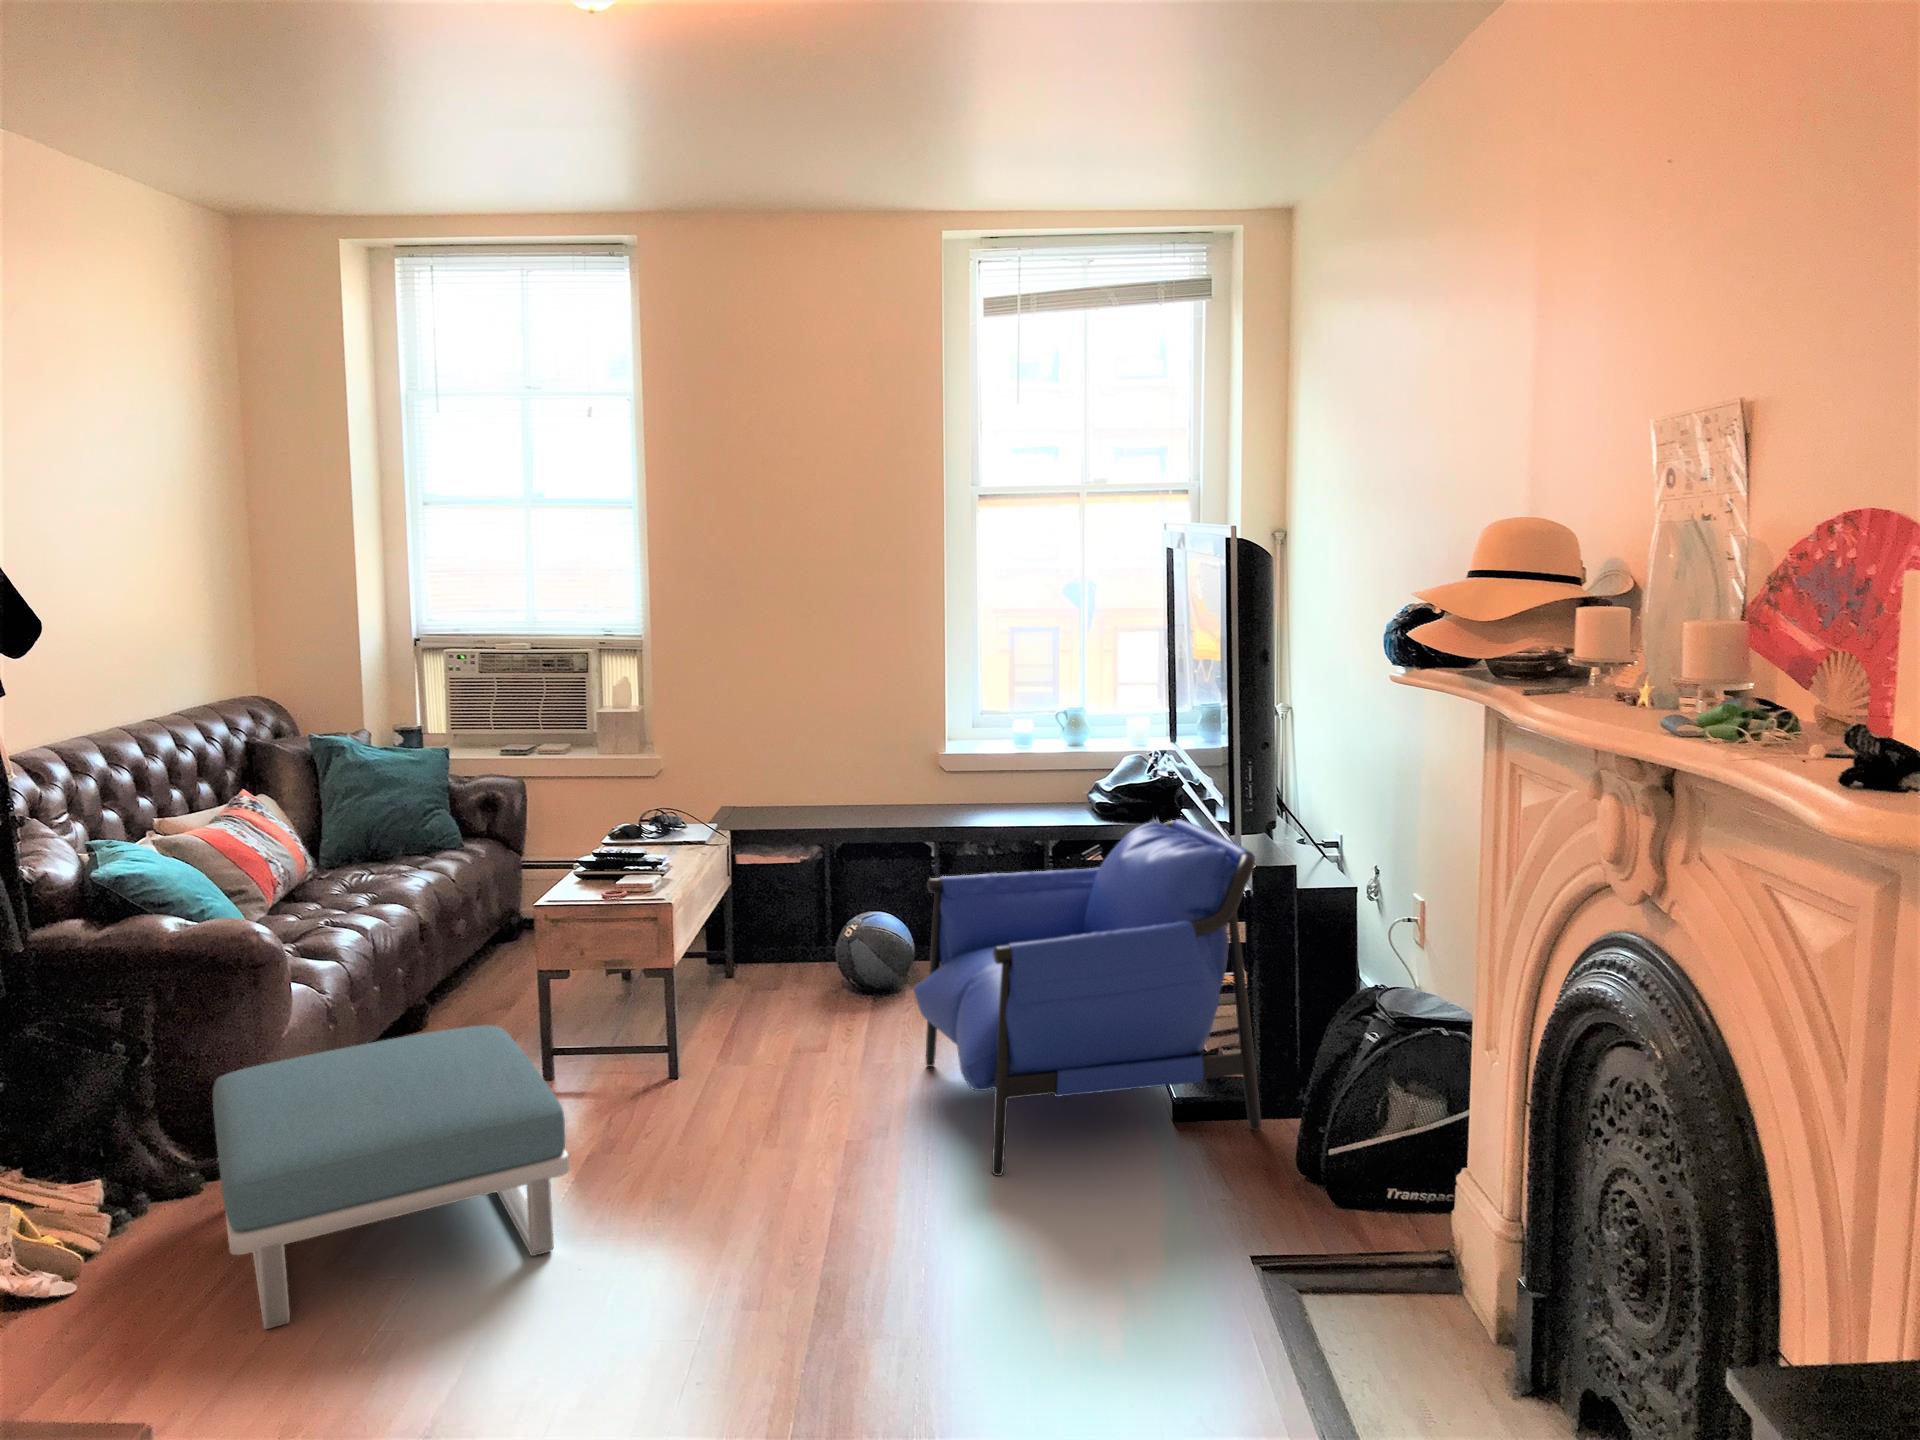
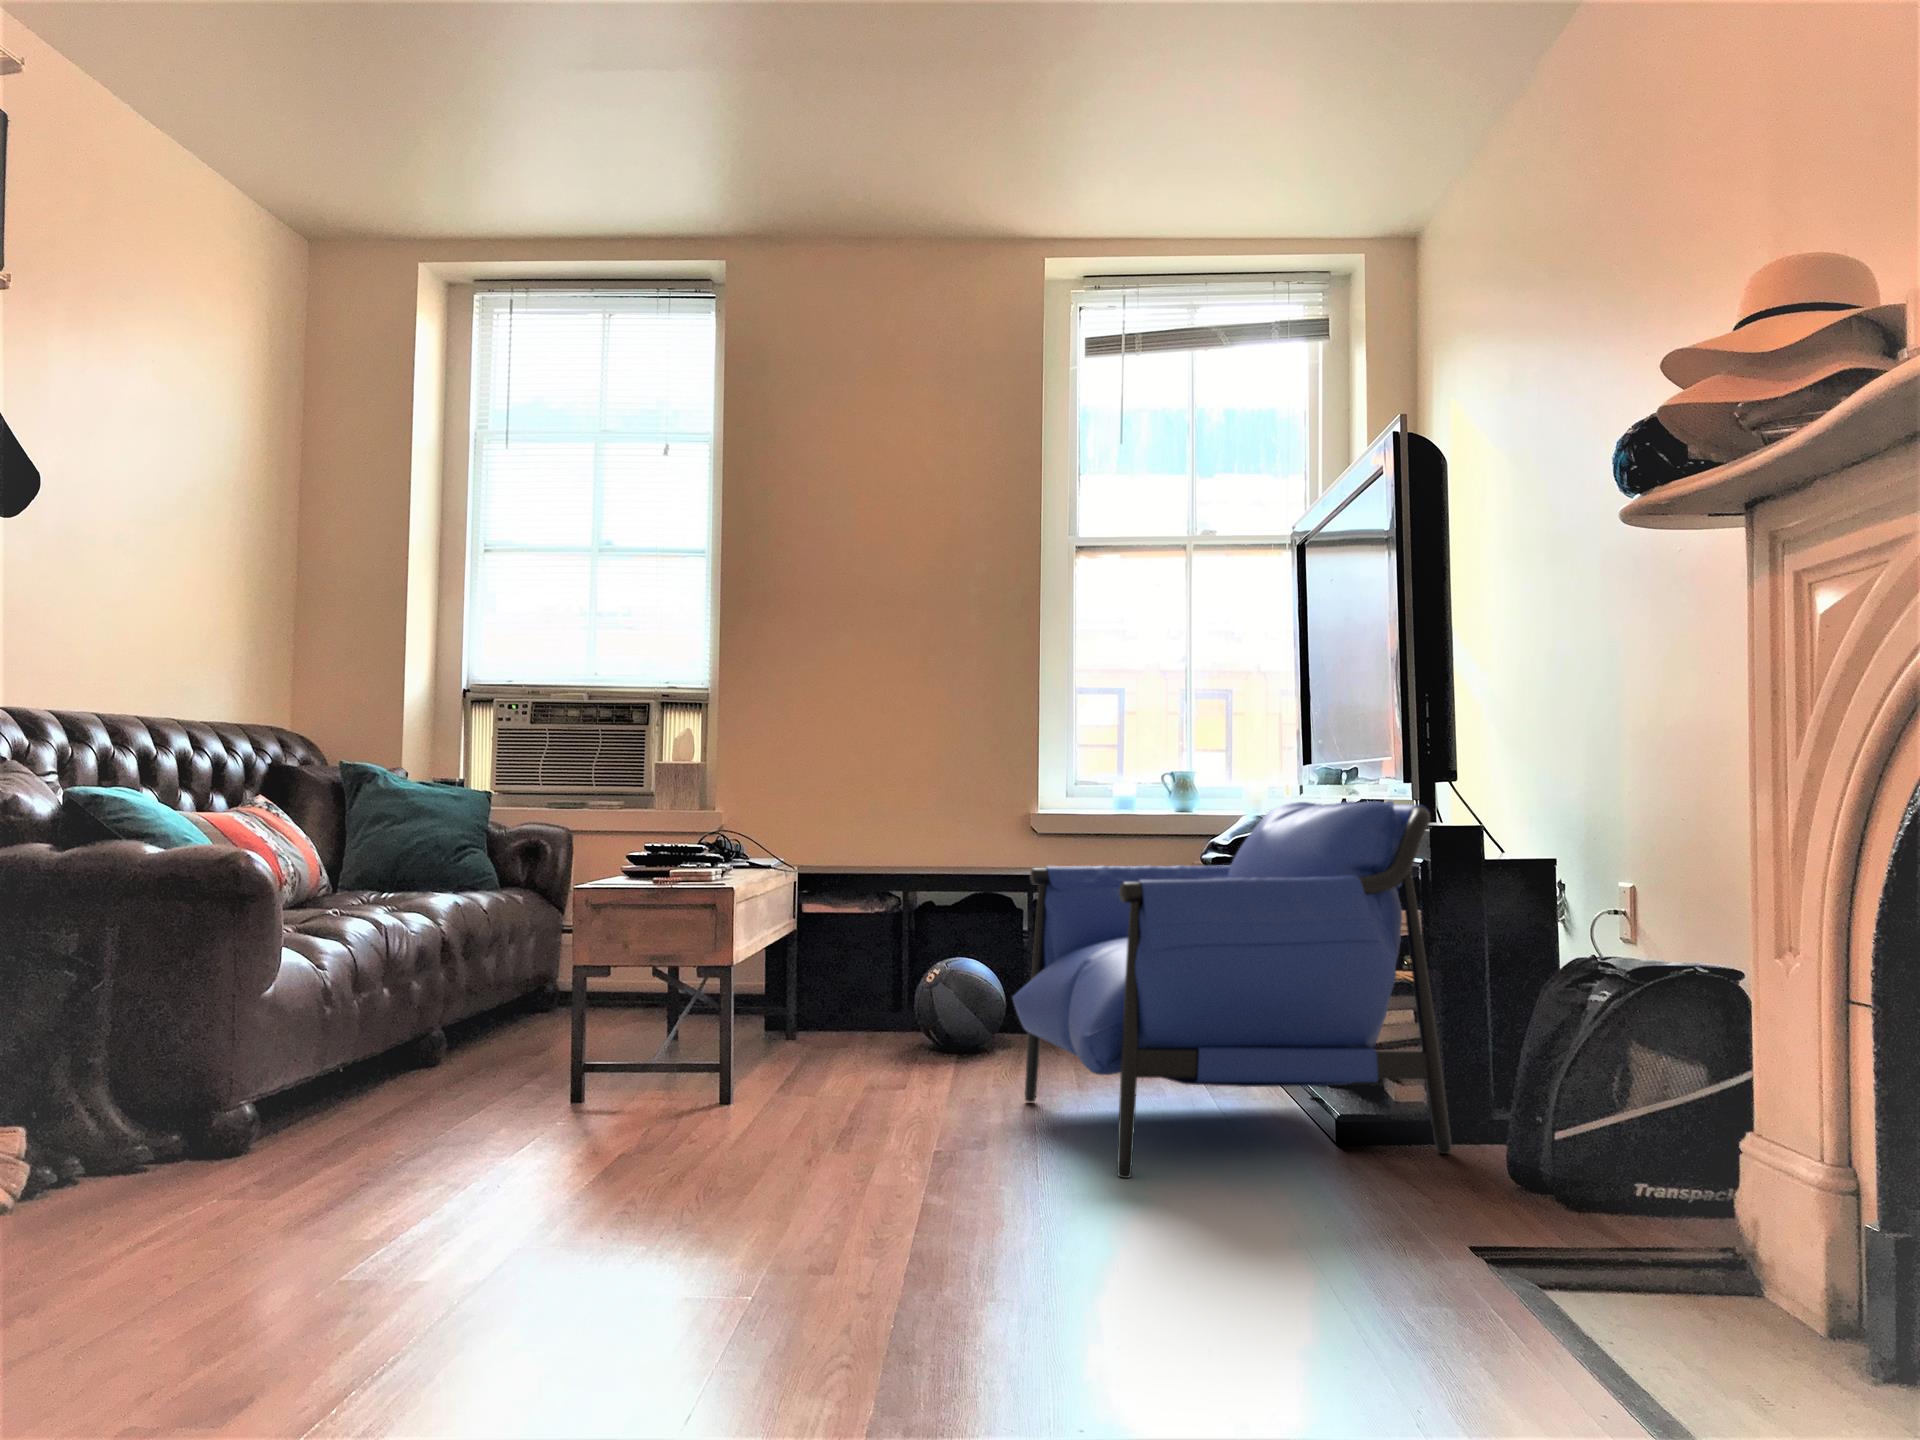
footstool: present [213,1025,570,1329] -> none [165,985,596,1265]

